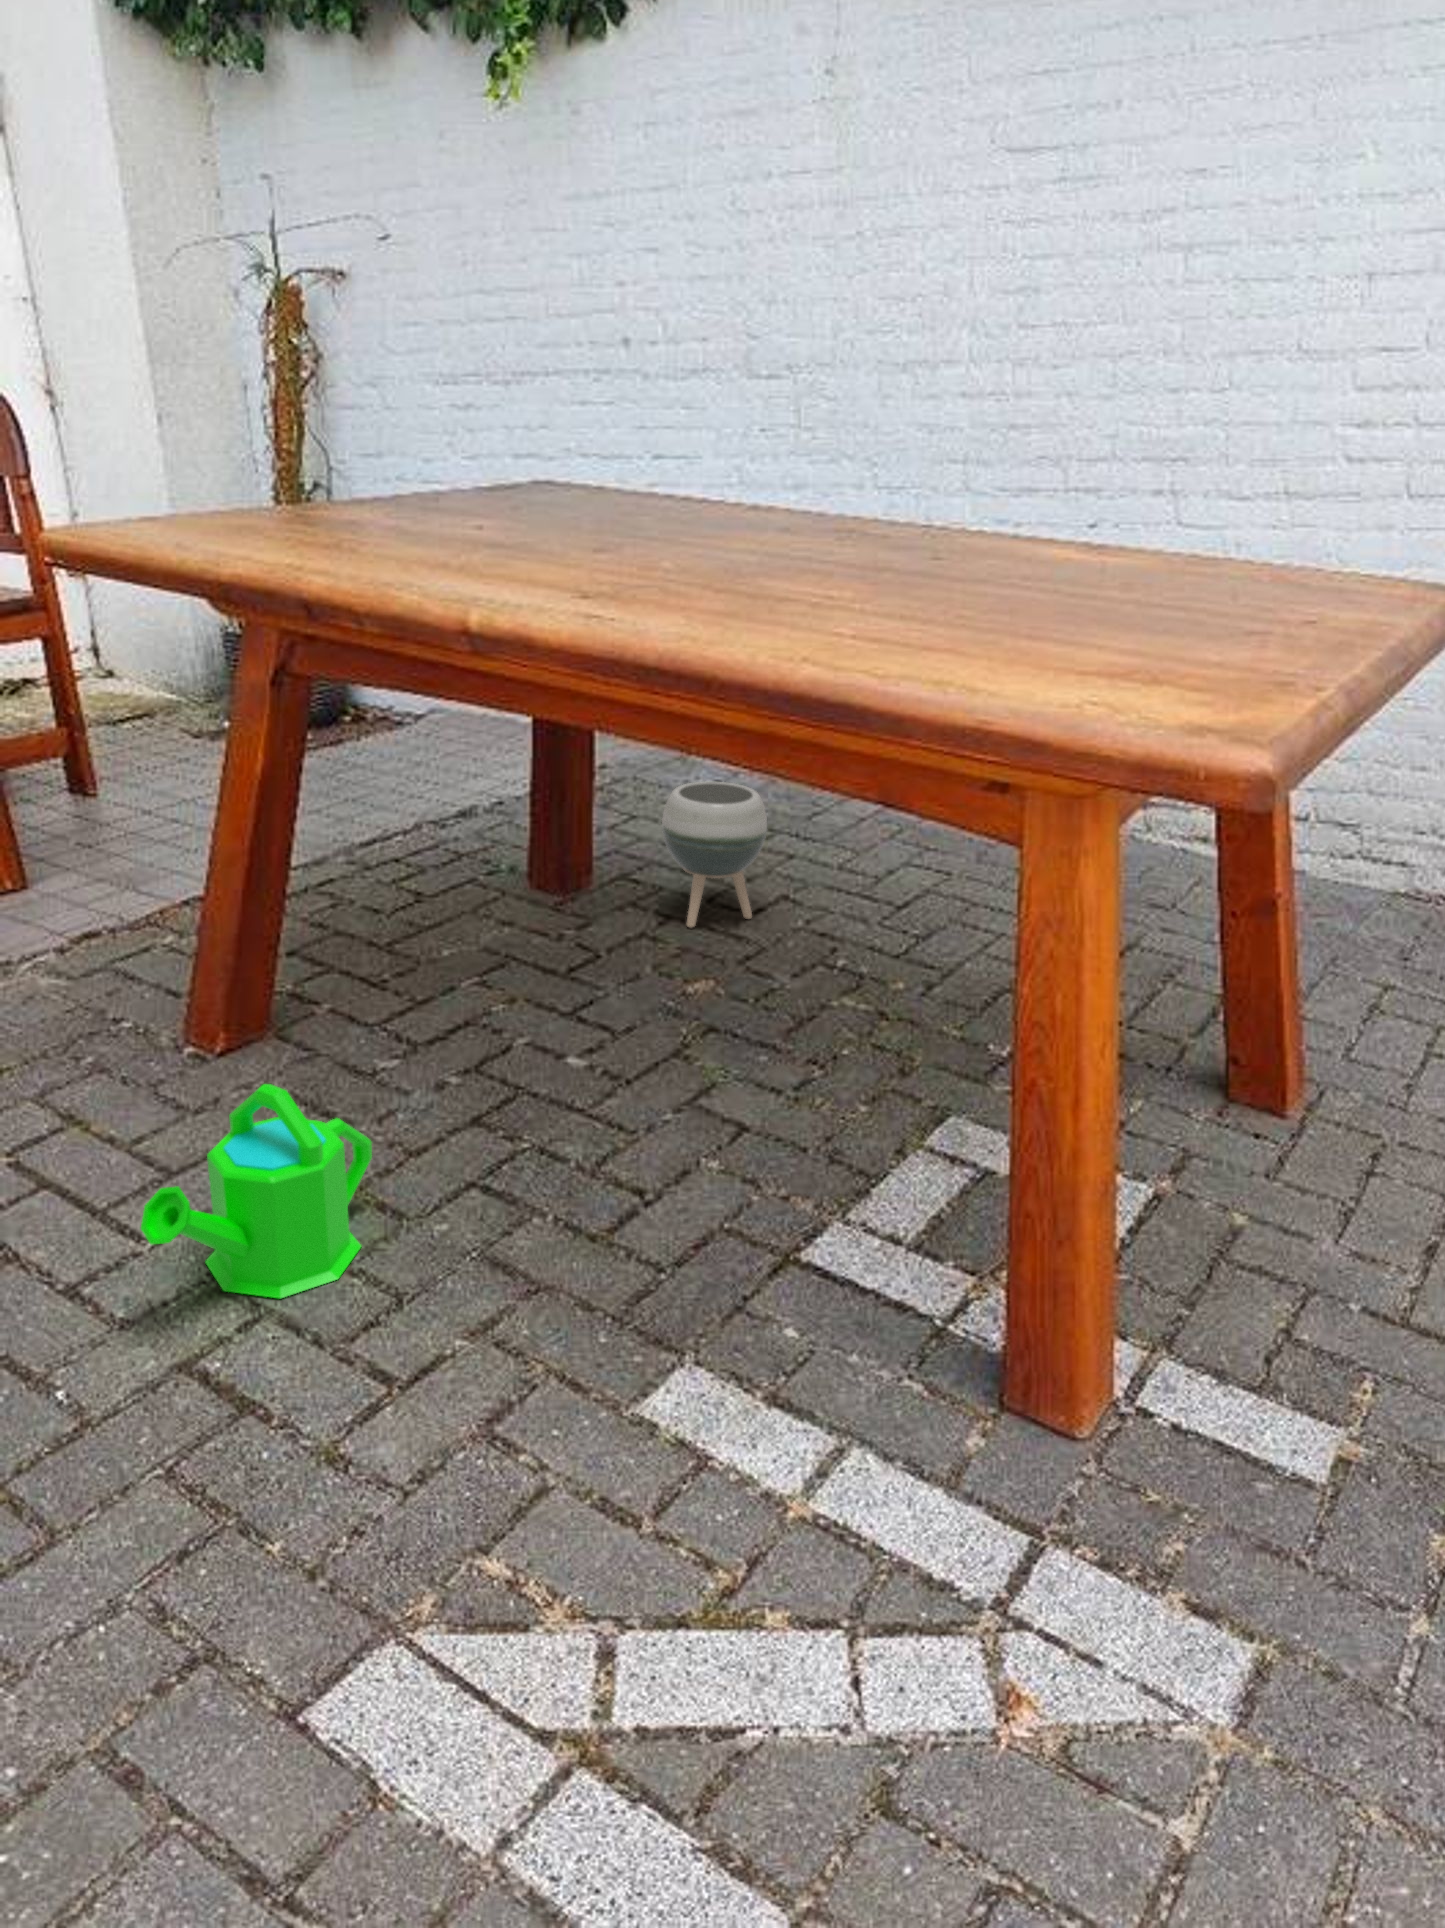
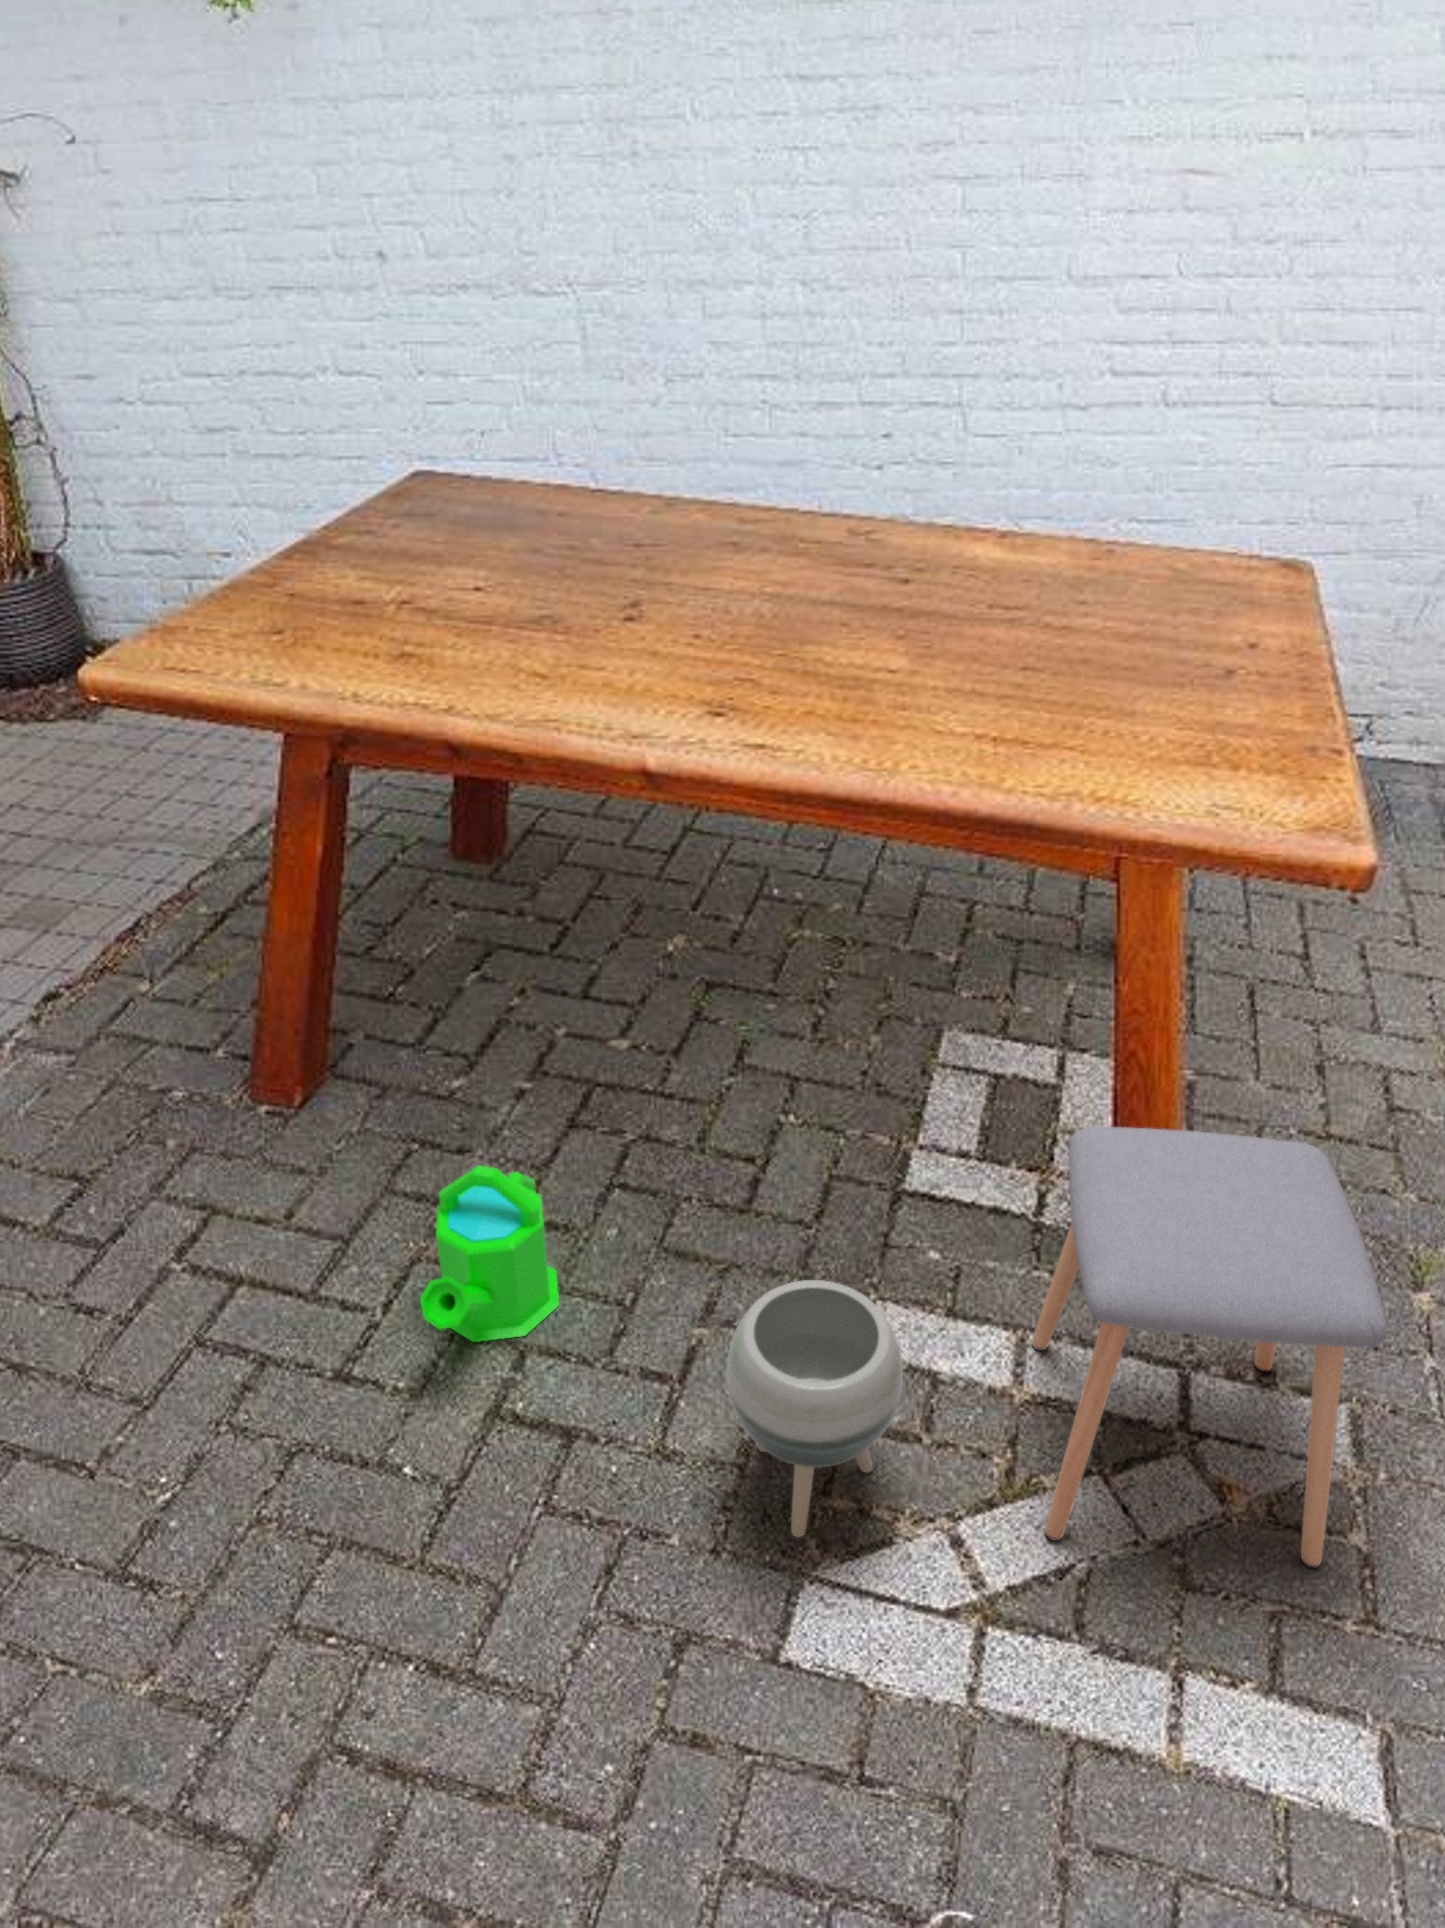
planter: present [662,781,767,927] -> present [727,1280,903,1537]
stool: none [727,1138,1227,1842] -> present [1032,1126,1387,1568]

